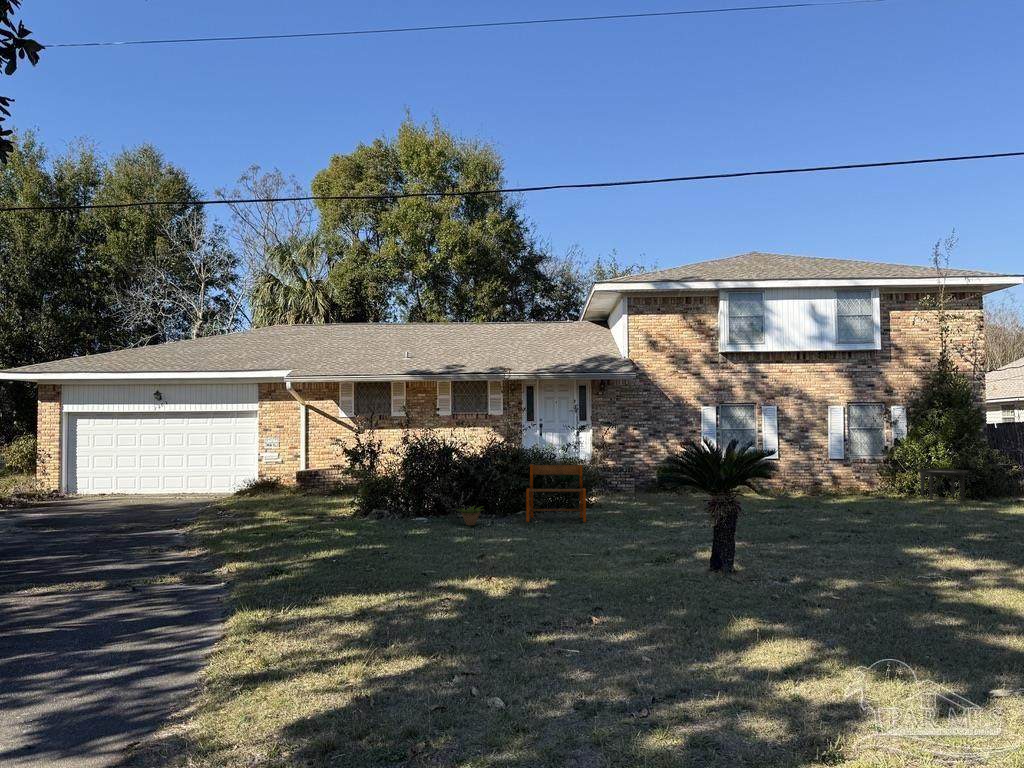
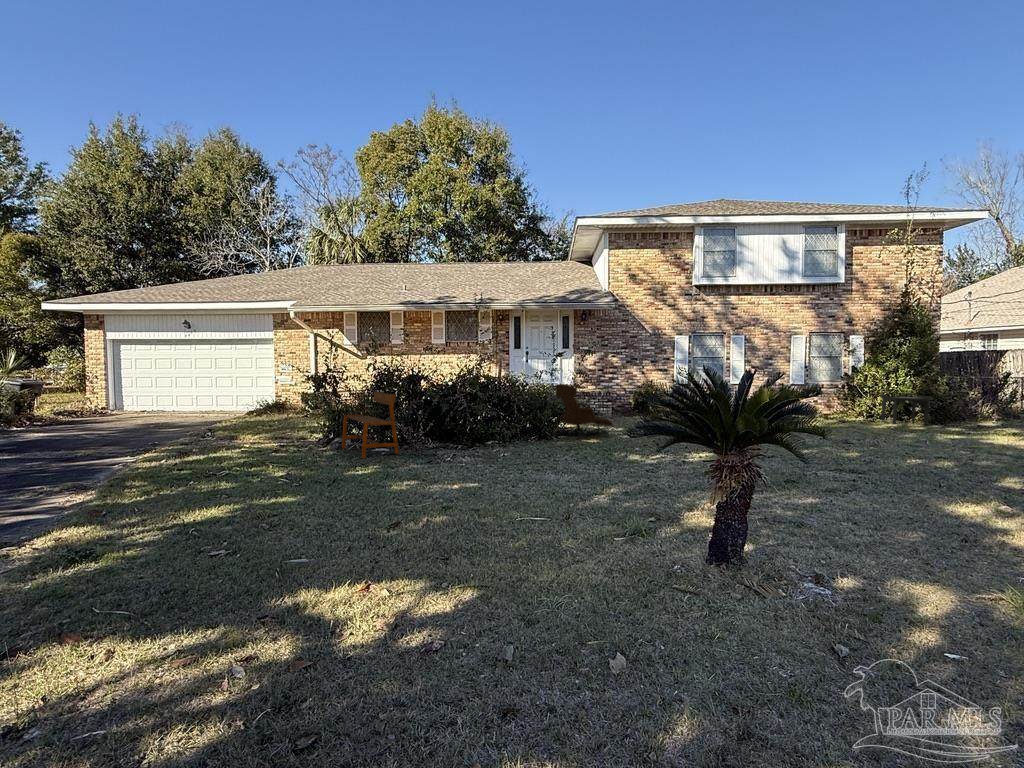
lounge chair: none [581,460,639,513] -> present [556,384,612,437]
bench: present [526,464,586,522] -> present [342,391,399,458]
decorative plant: present [458,506,482,525] -> none [420,430,453,451]

